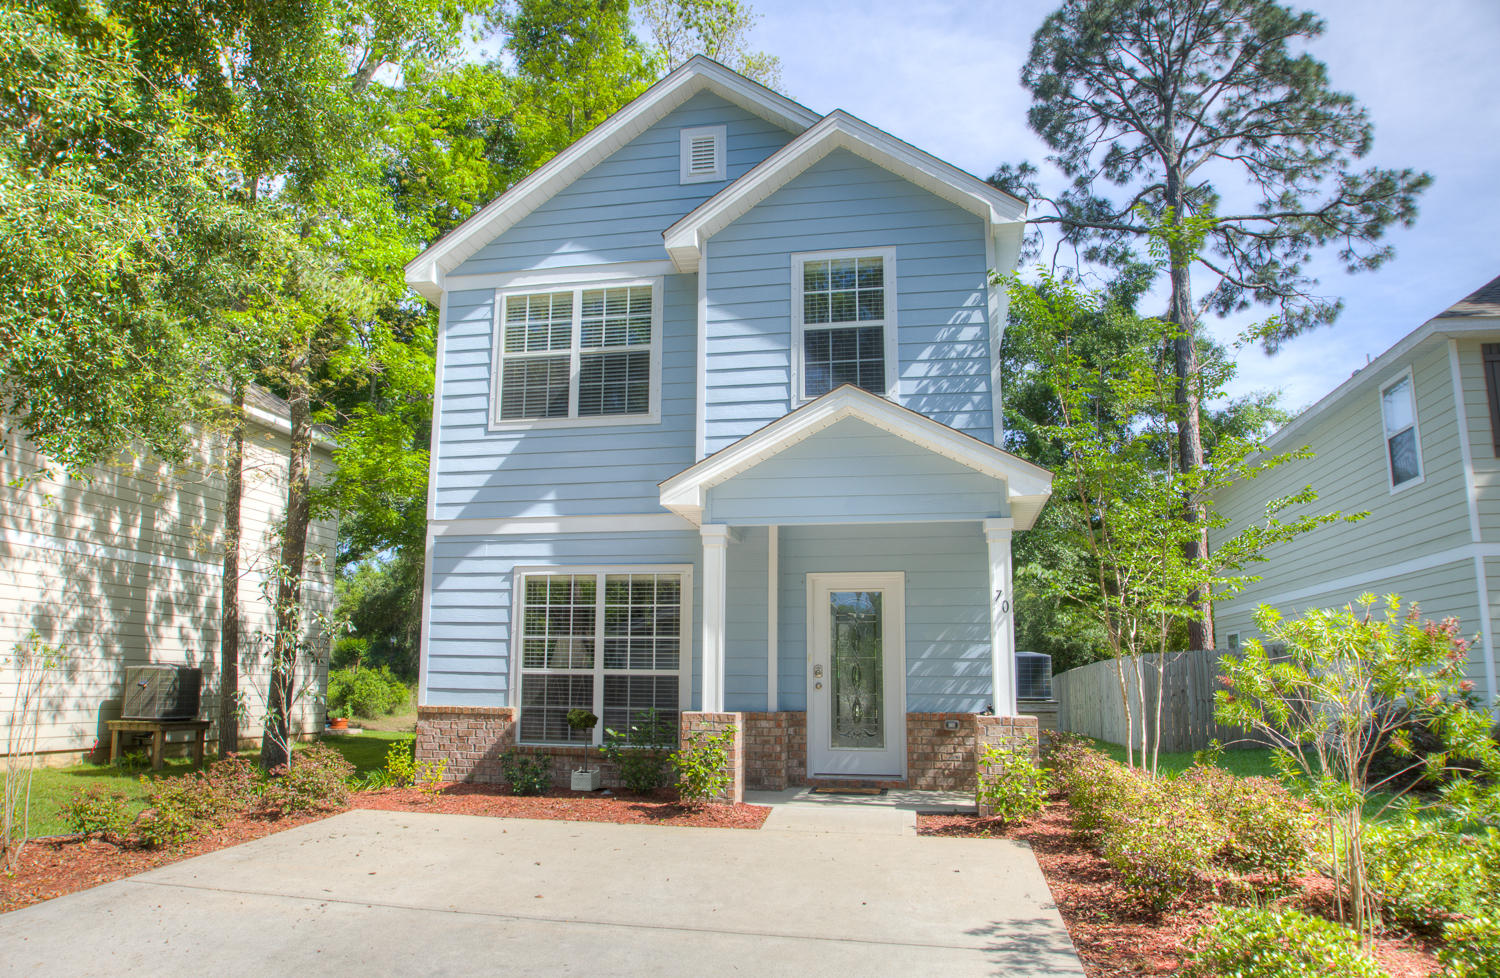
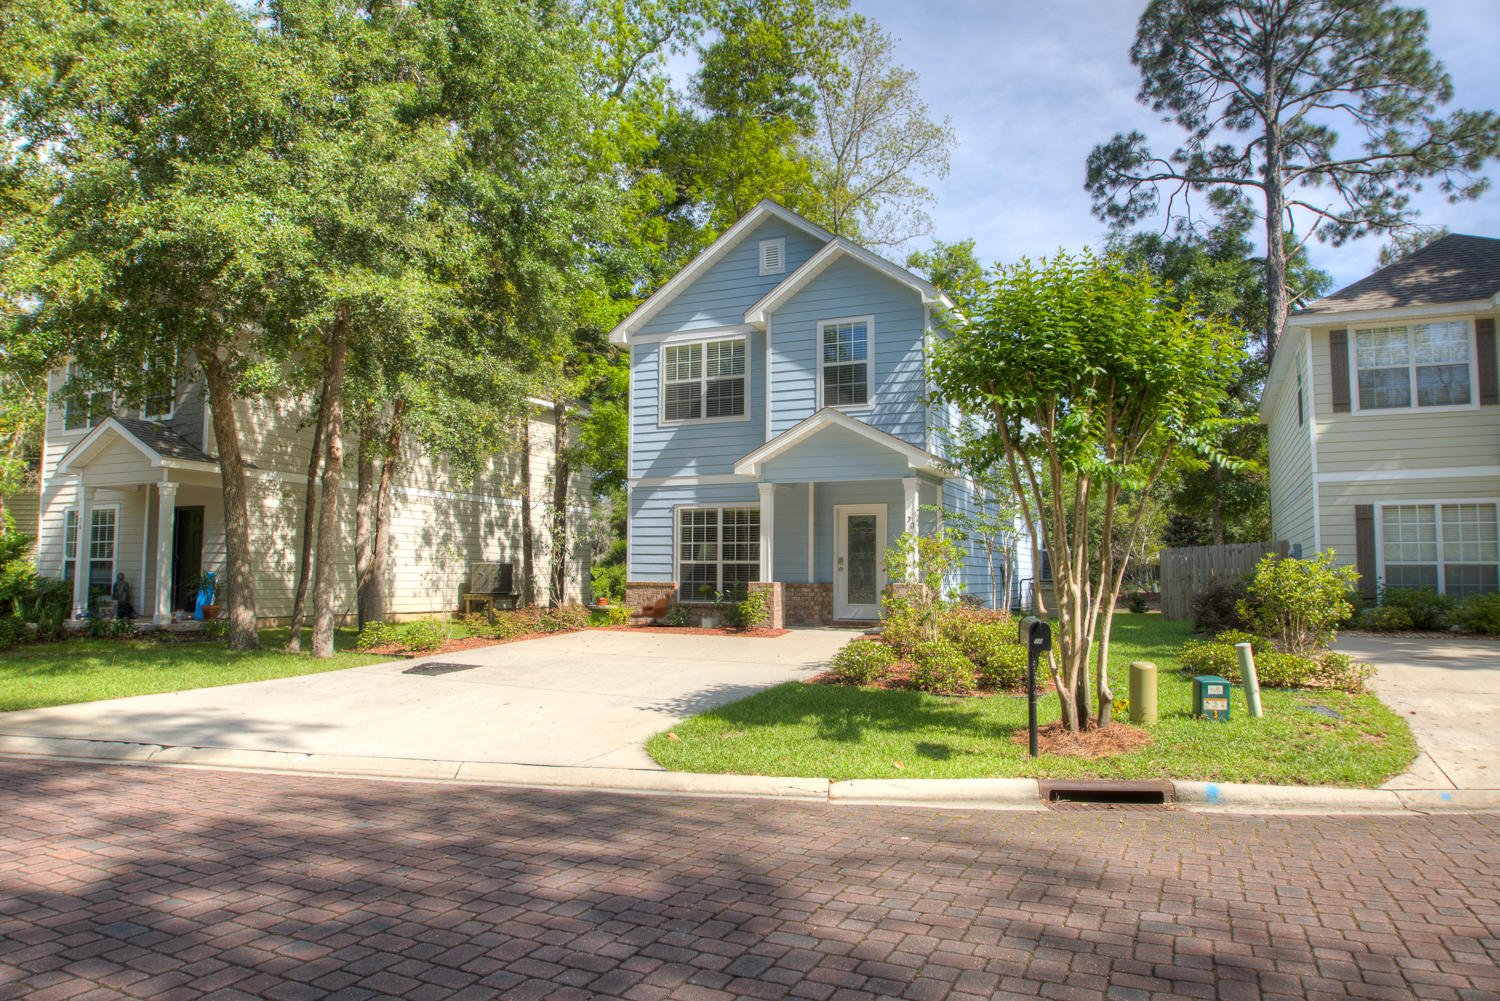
lounge chair: none [430,720,506,796] -> present [630,592,670,626]

